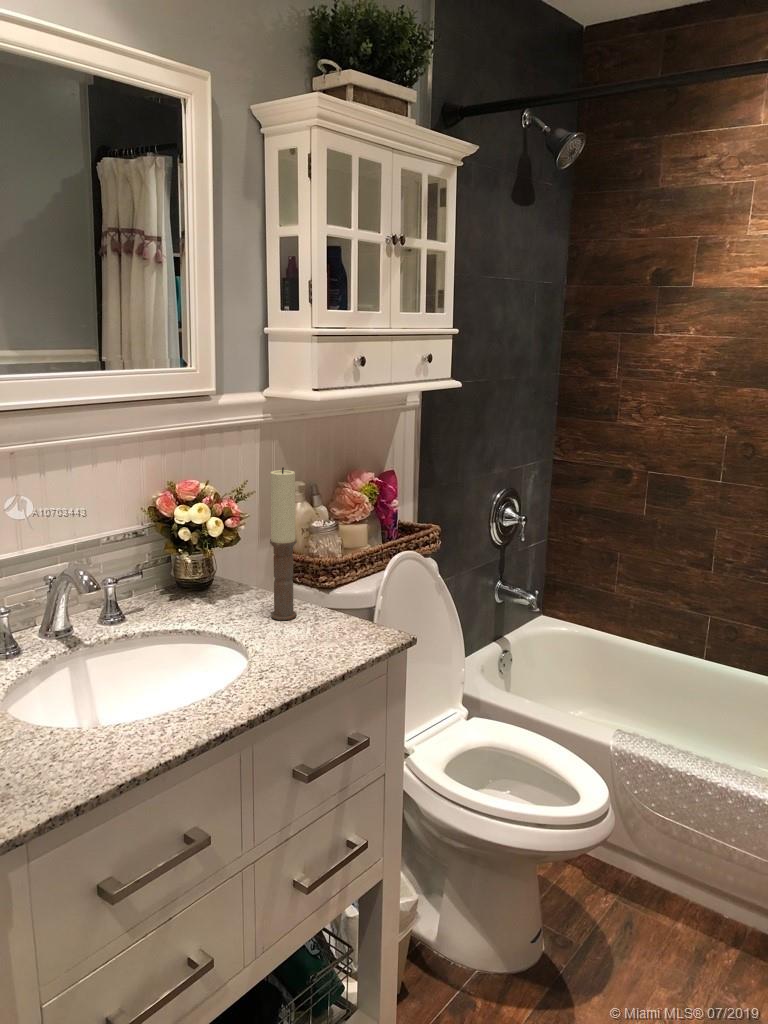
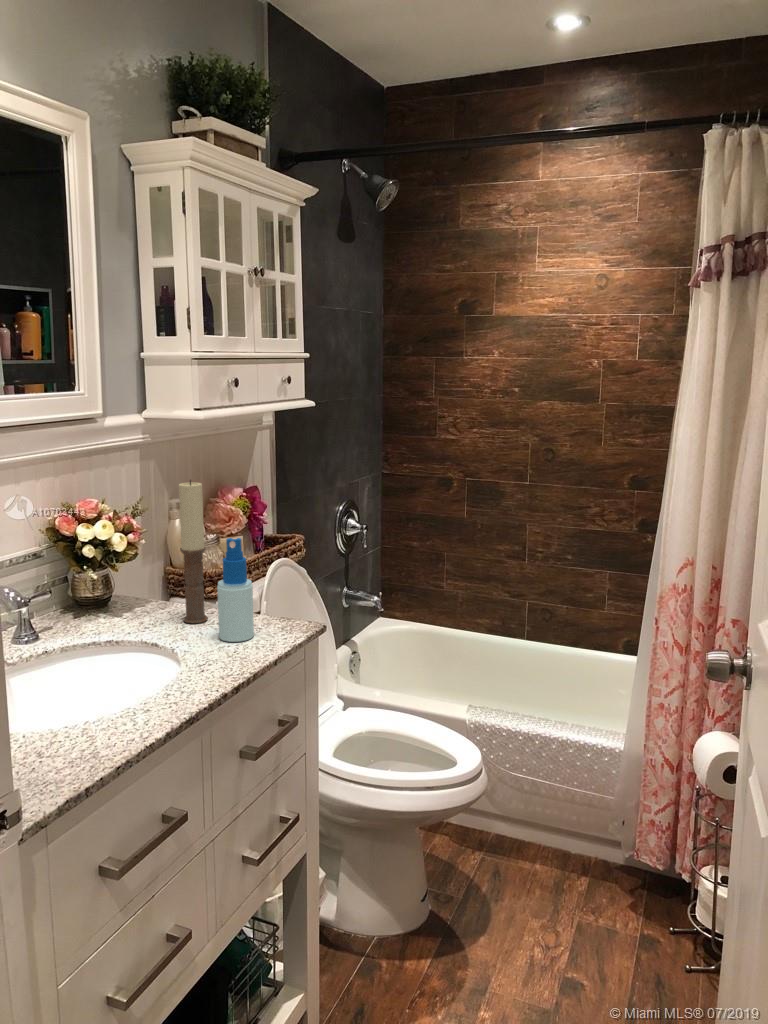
spray bottle: none [297,535,334,647] -> present [217,538,254,642]

